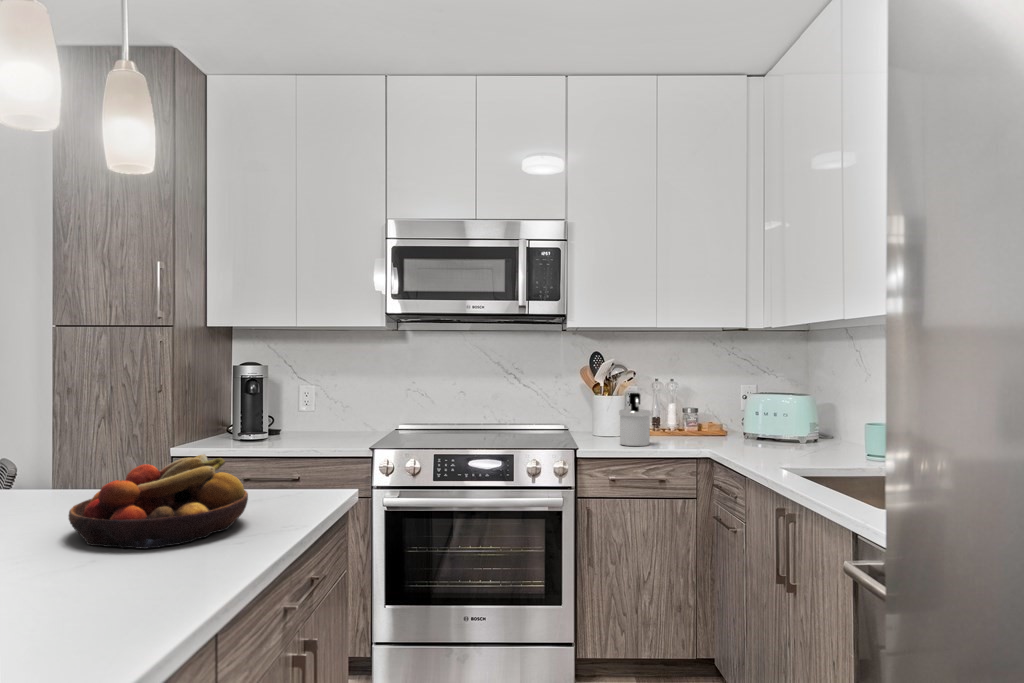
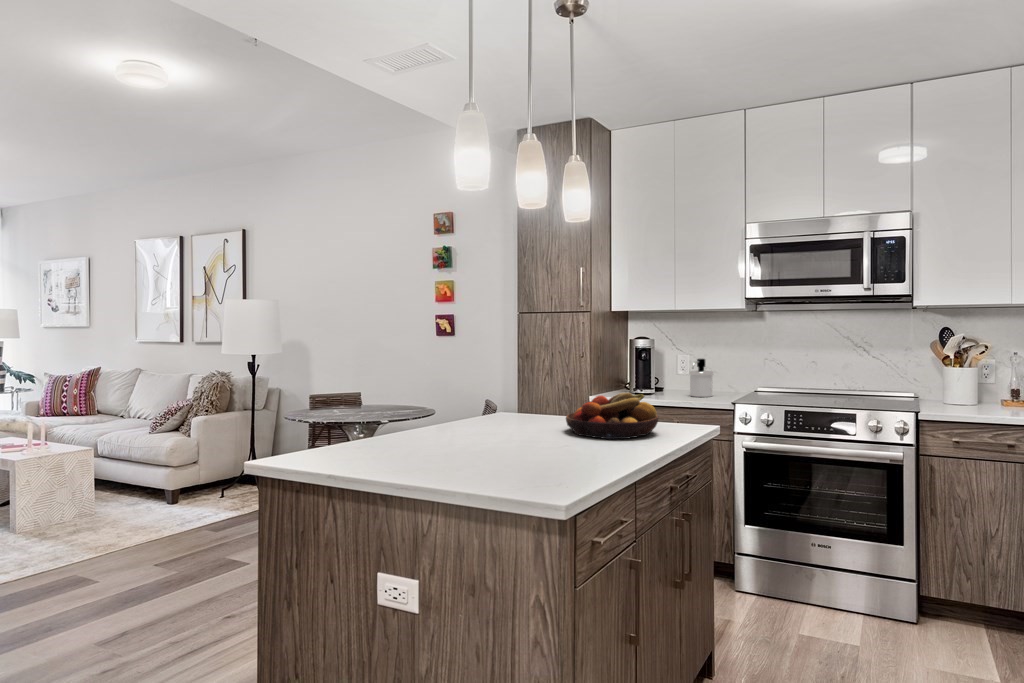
soap dispenser: present [619,393,651,446] -> present [689,359,713,397]

